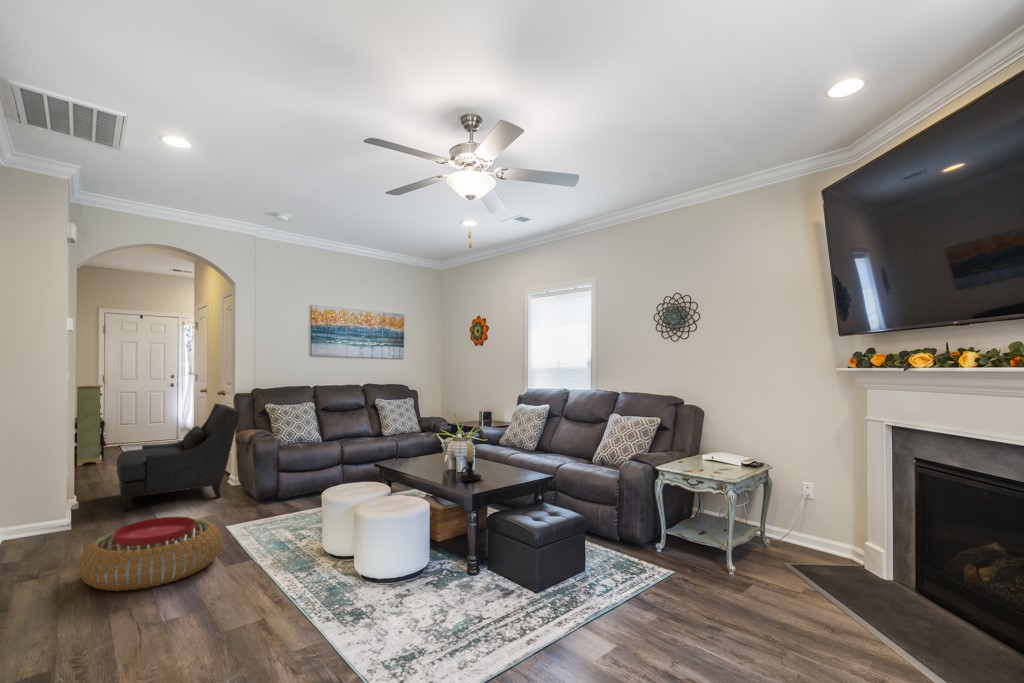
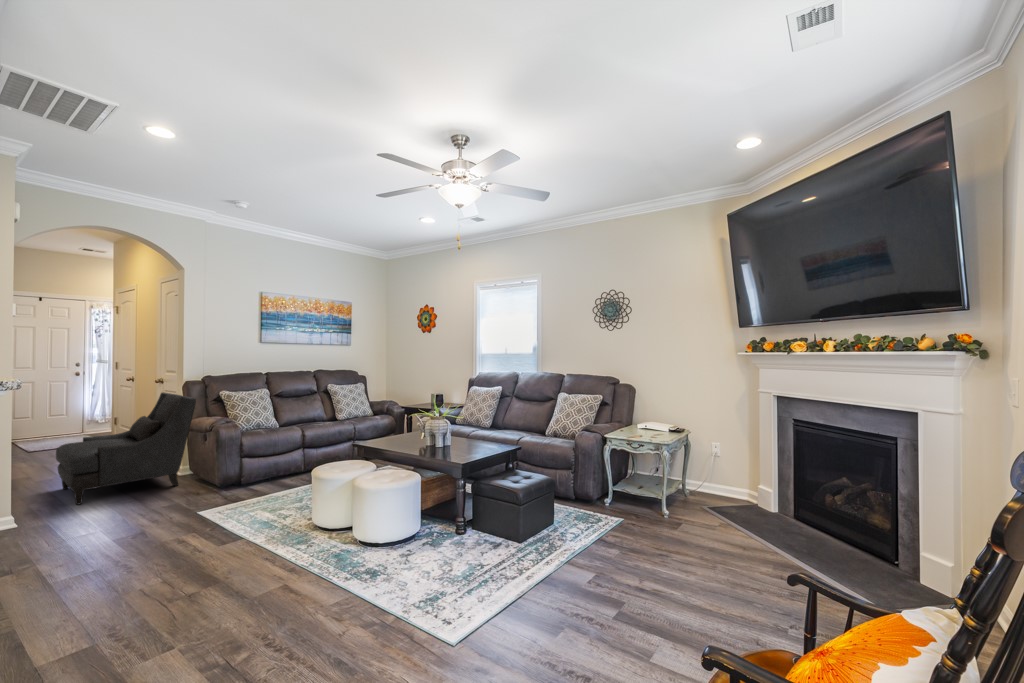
candle holder: present [459,438,482,482] -> none [441,416,461,456]
pouf: present [78,516,222,591] -> none [70,502,214,577]

